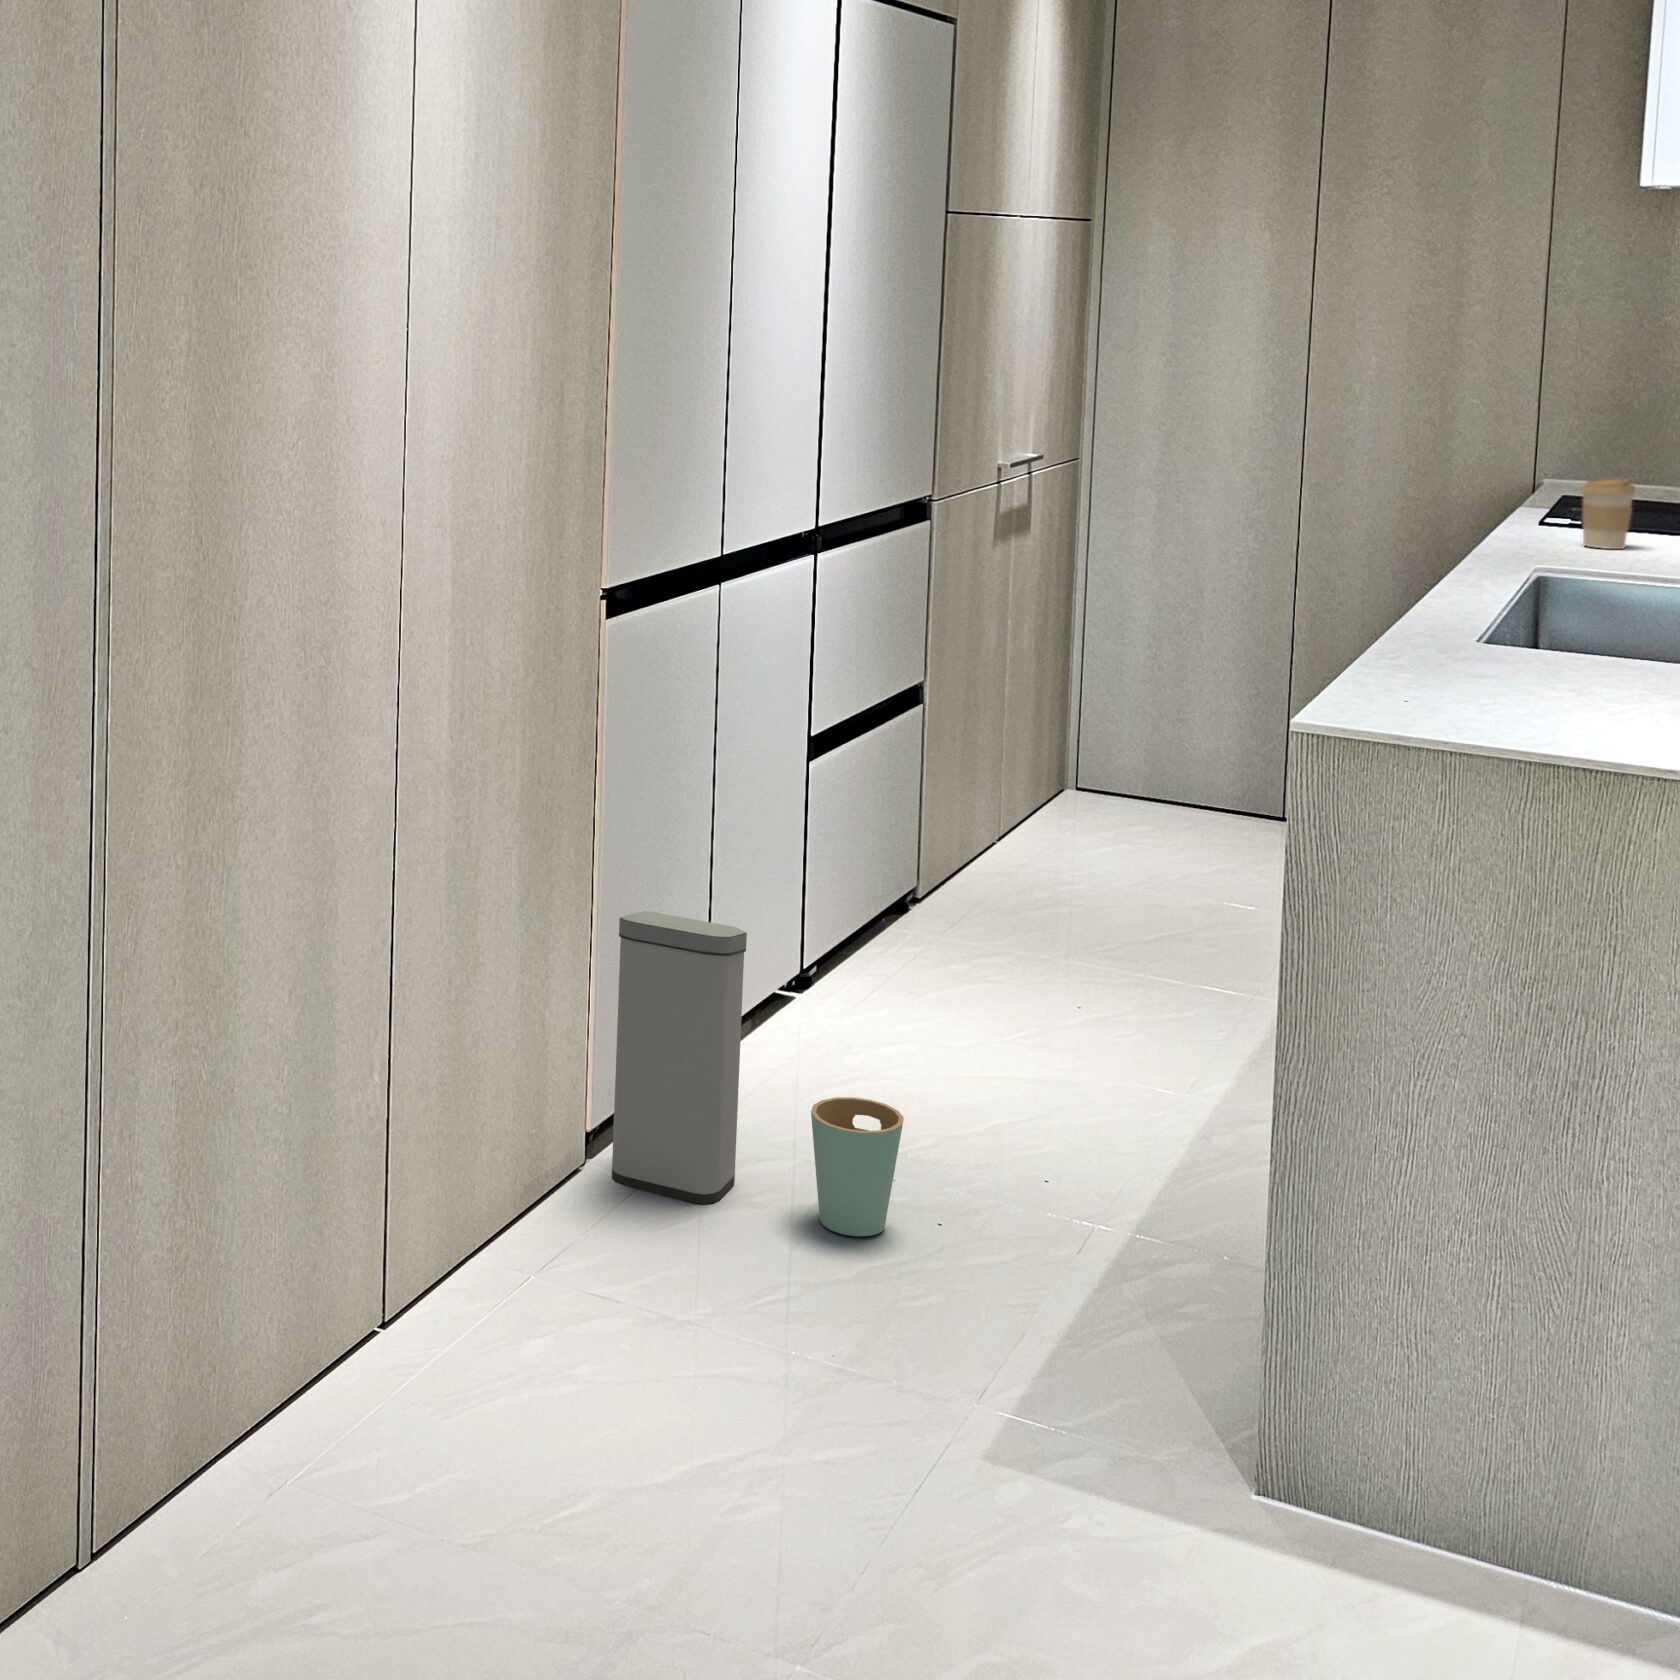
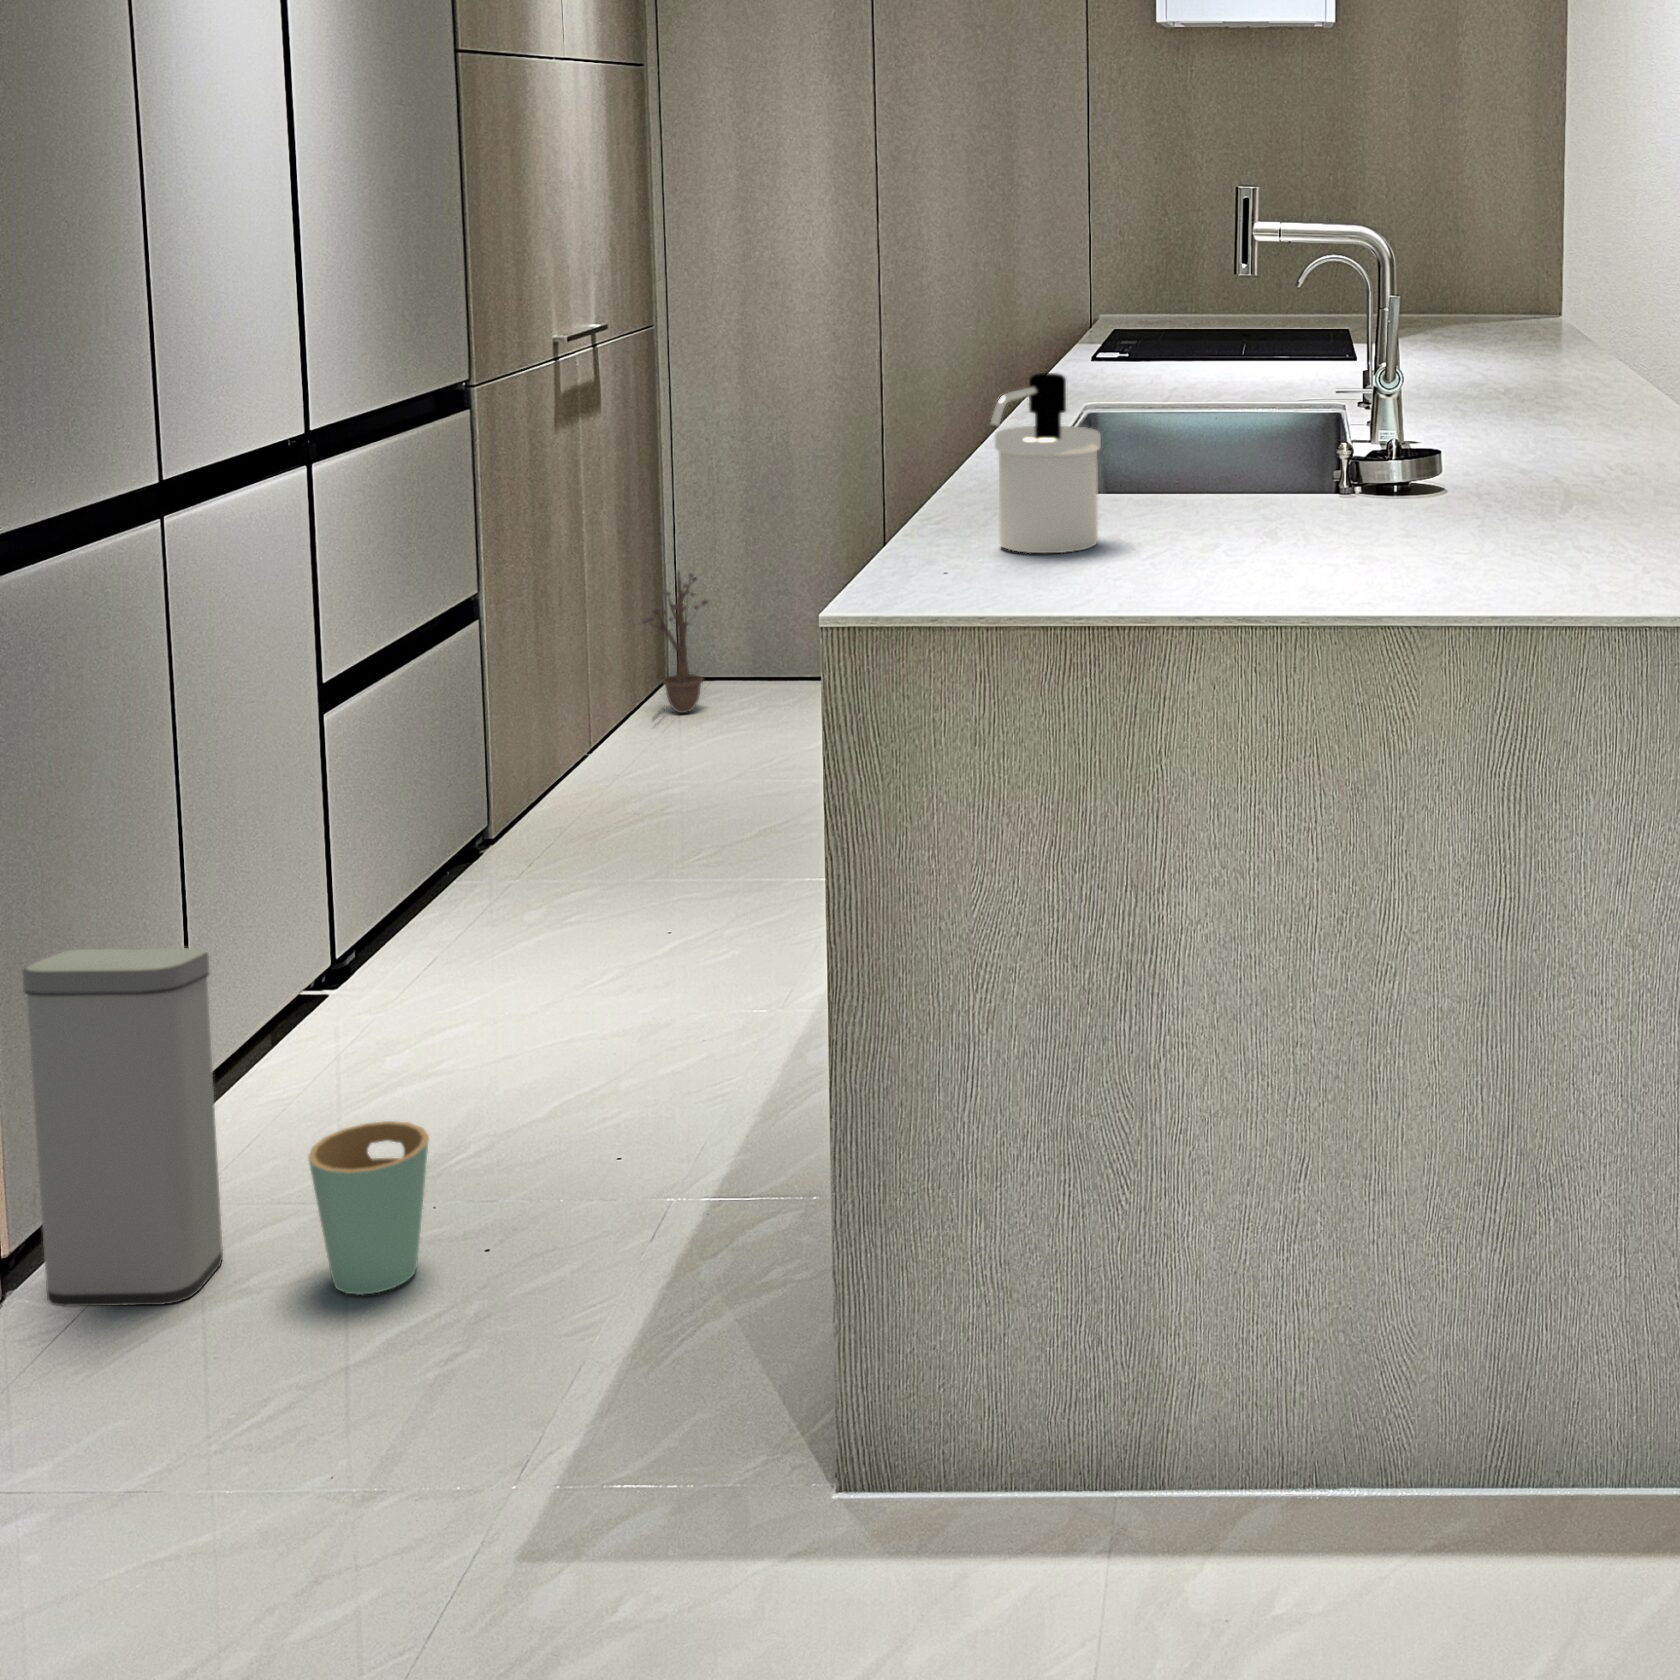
coffee cup: present [1581,479,1635,549] -> none [1122,310,1171,379]
soap dispenser: none [1461,534,1571,700] -> present [991,373,1101,553]
decorative plant: none [1052,687,1115,824] -> present [642,572,708,720]

